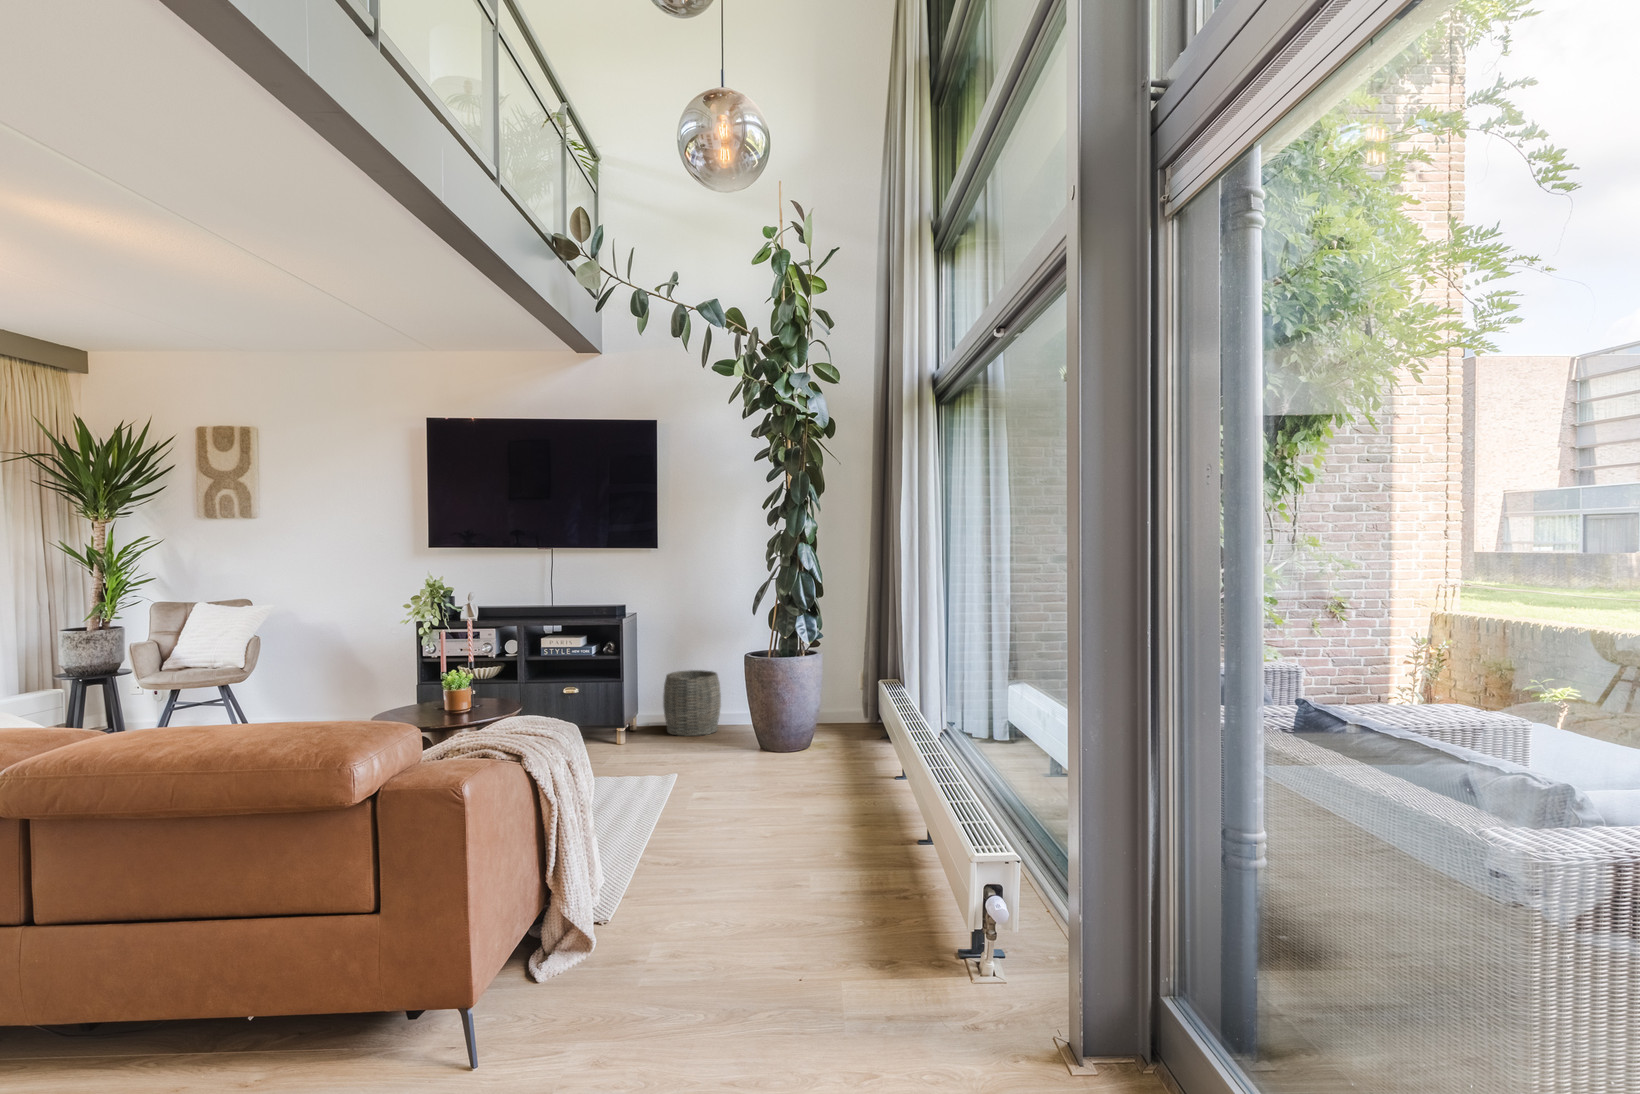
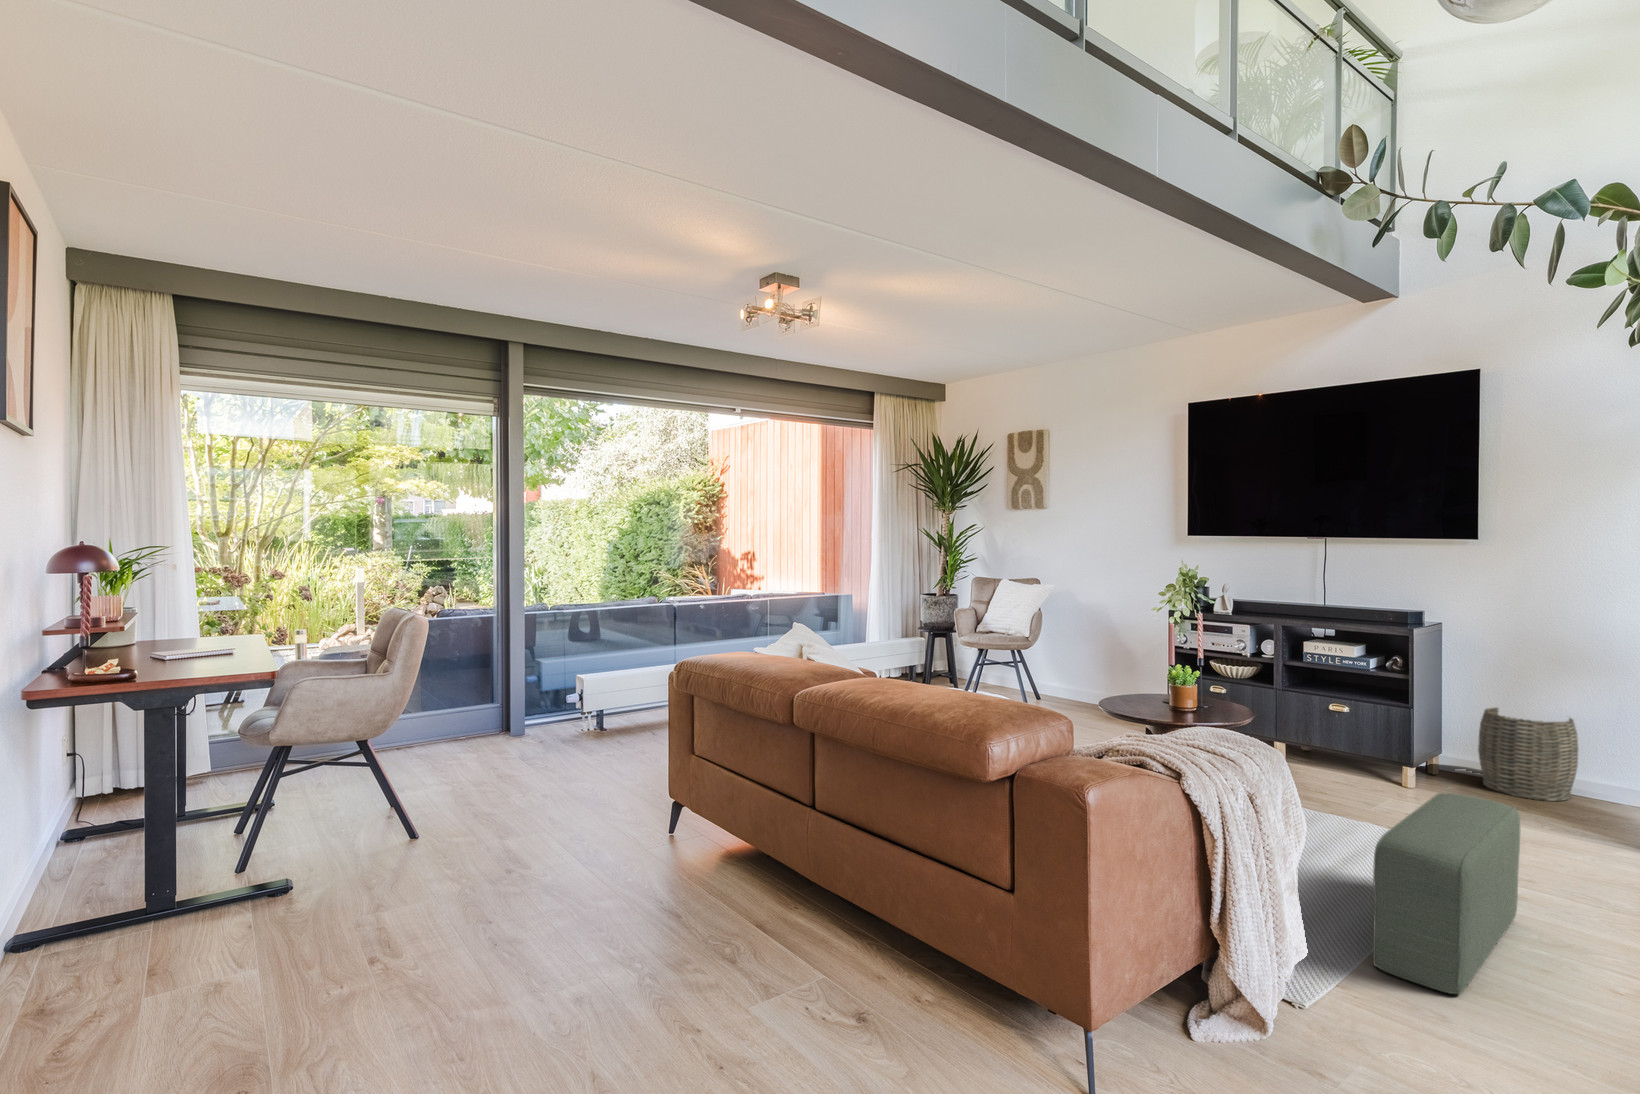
pouf: none [641,735,714,881] -> present [1373,793,1520,995]

